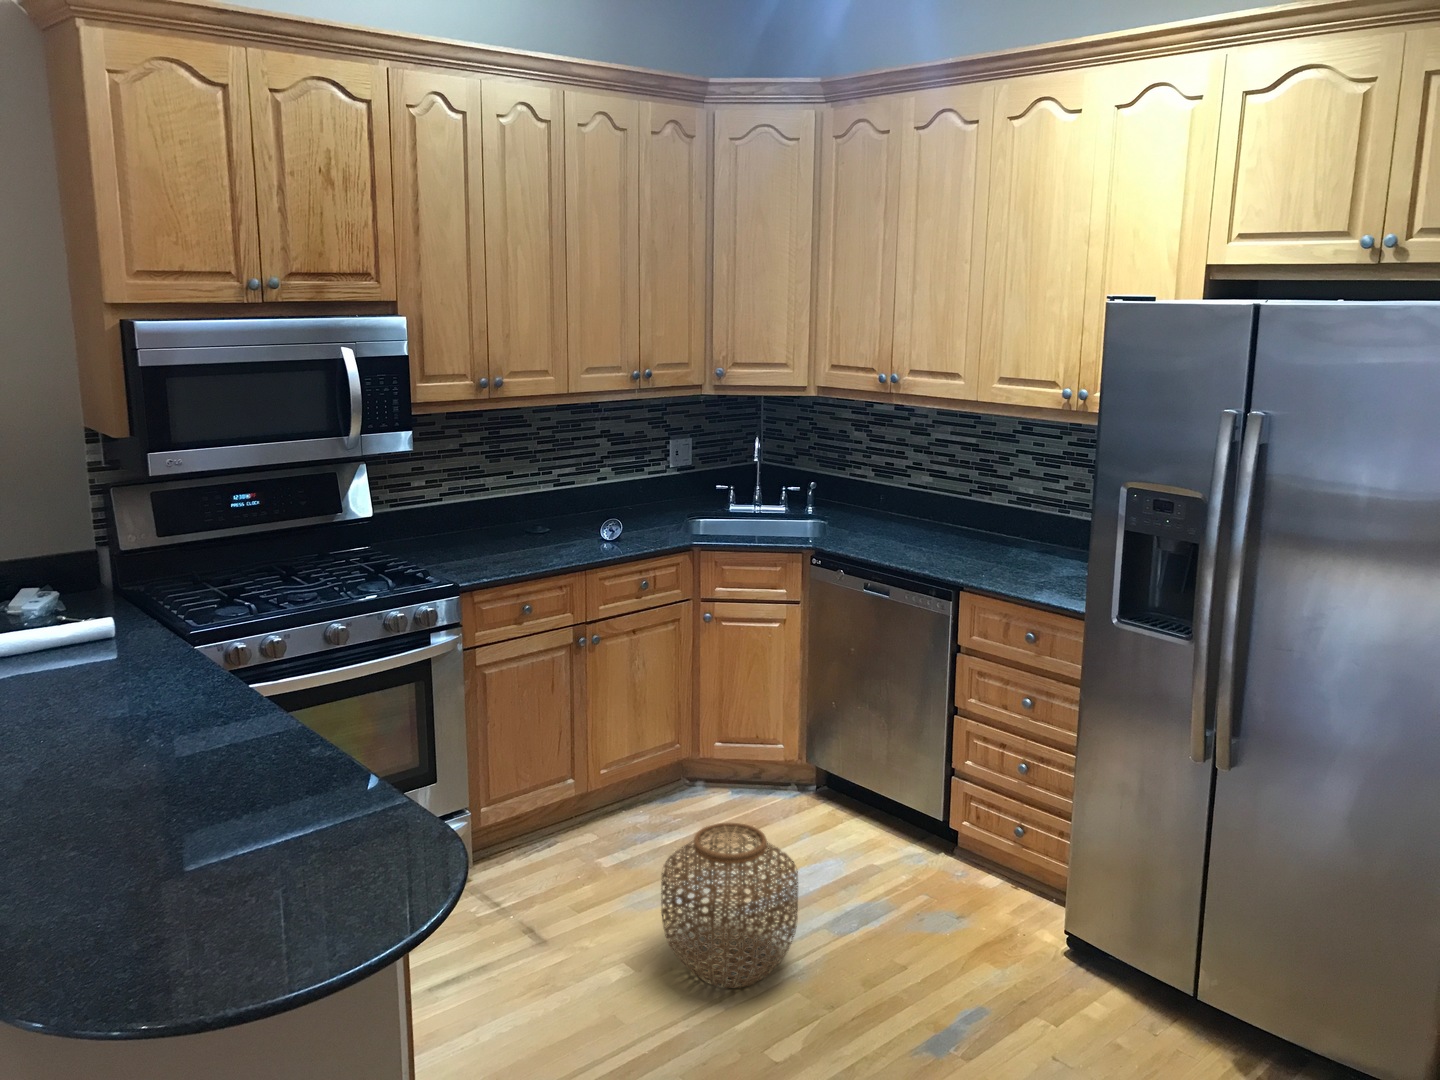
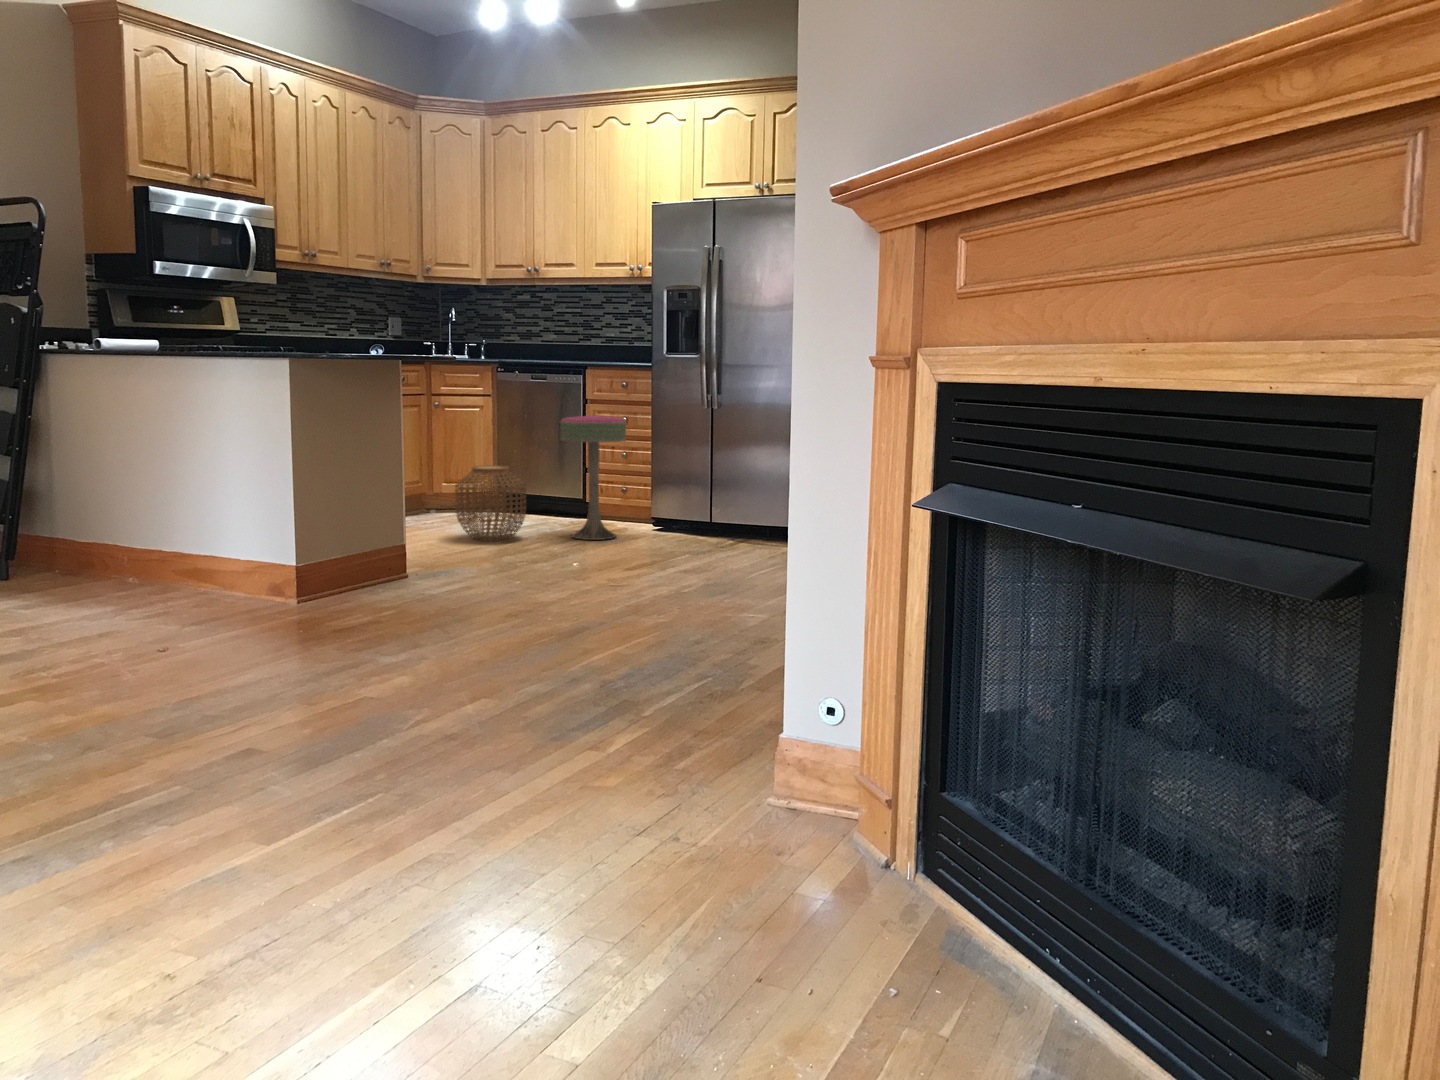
bar stool: none [872,738,1013,1013] -> present [560,416,626,540]

